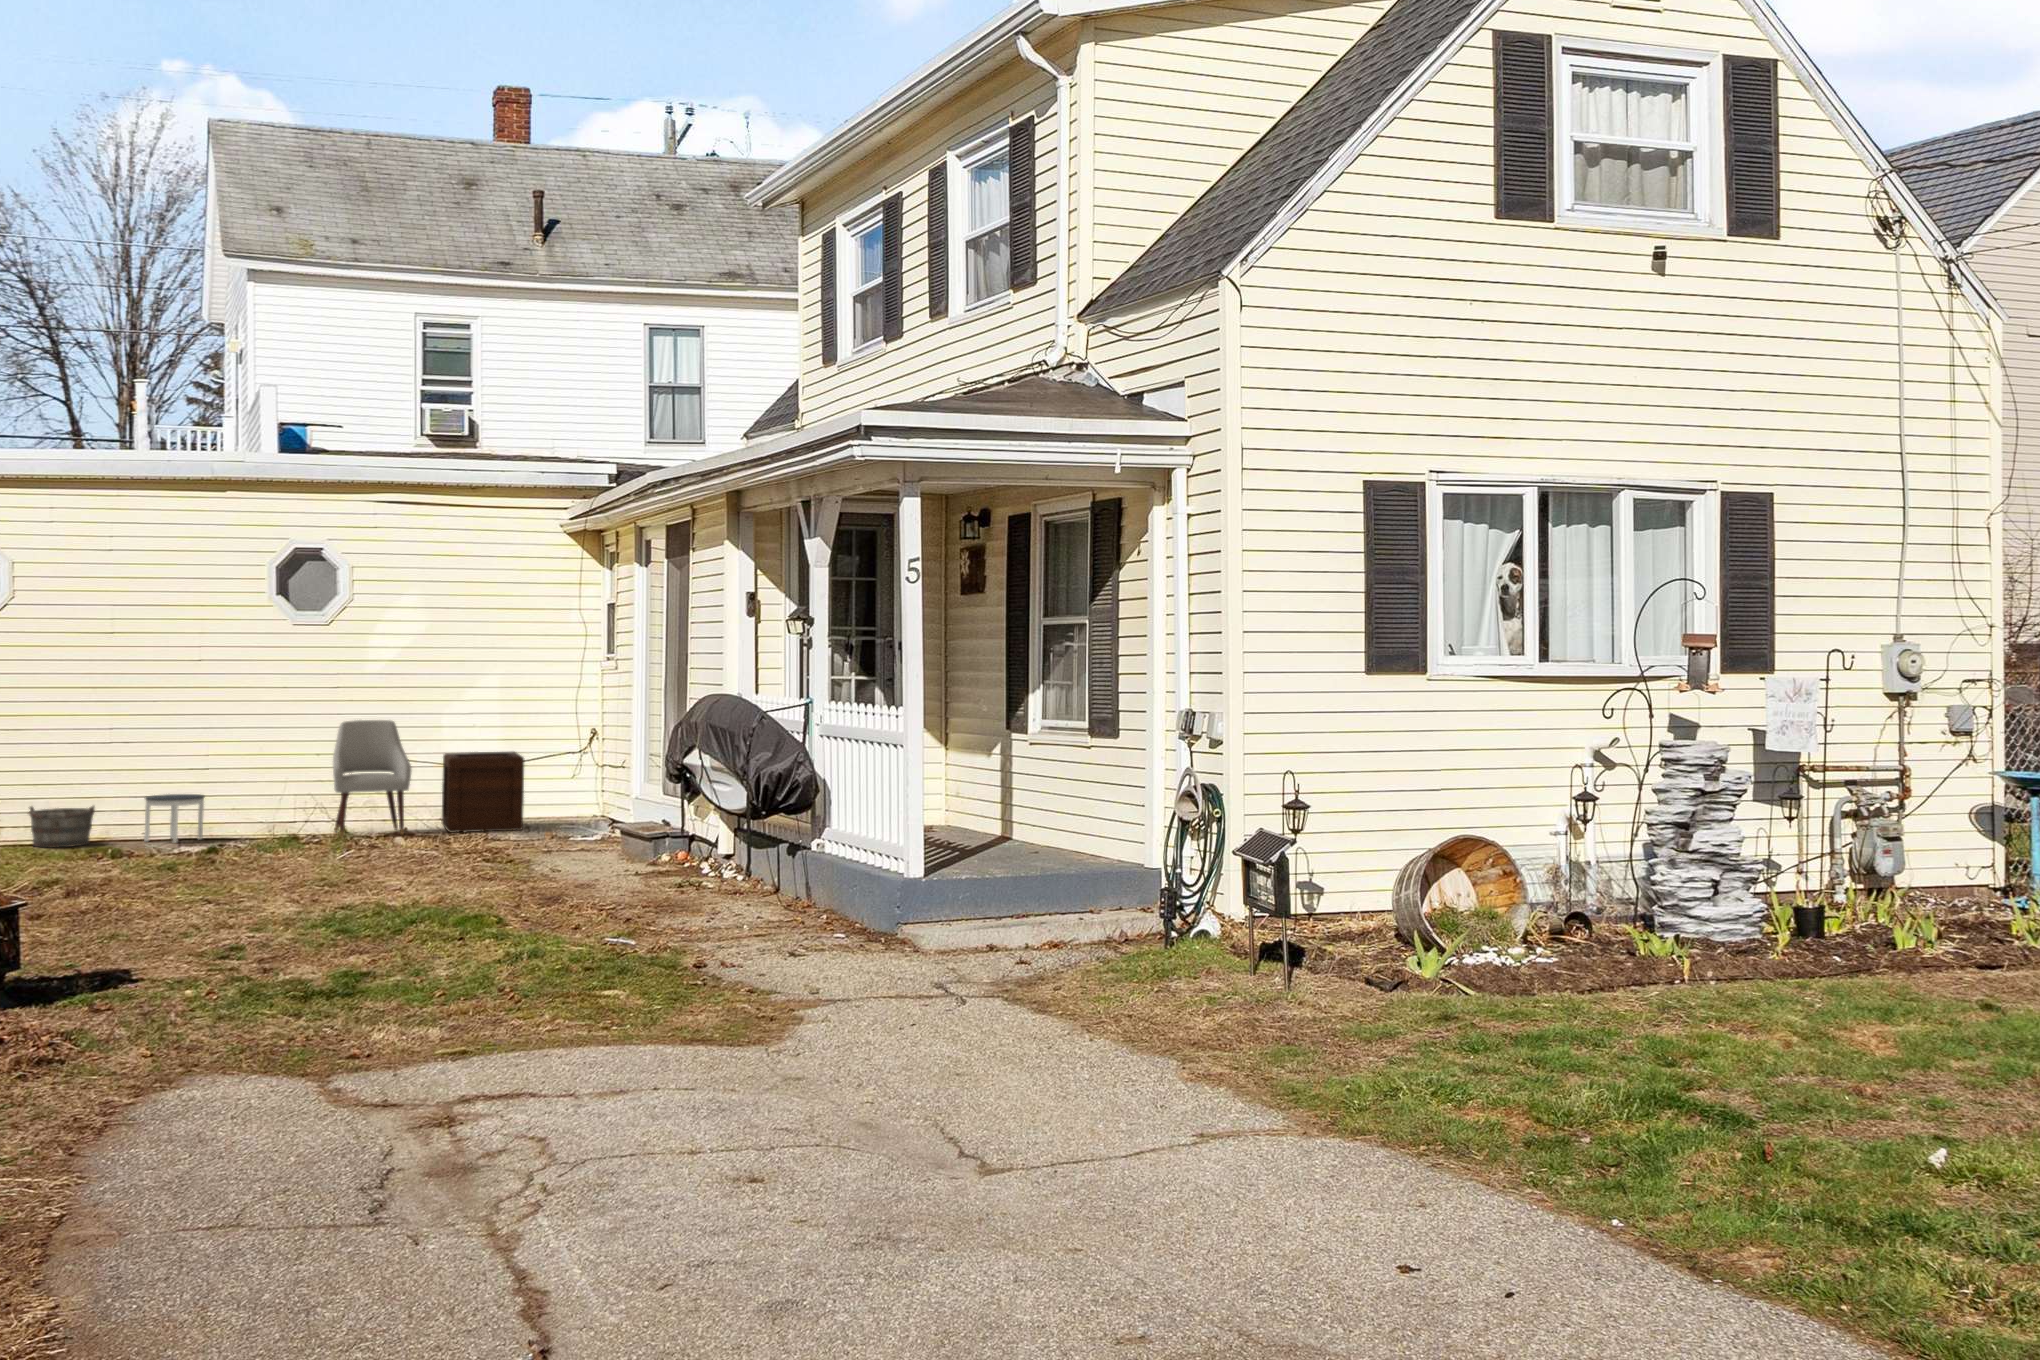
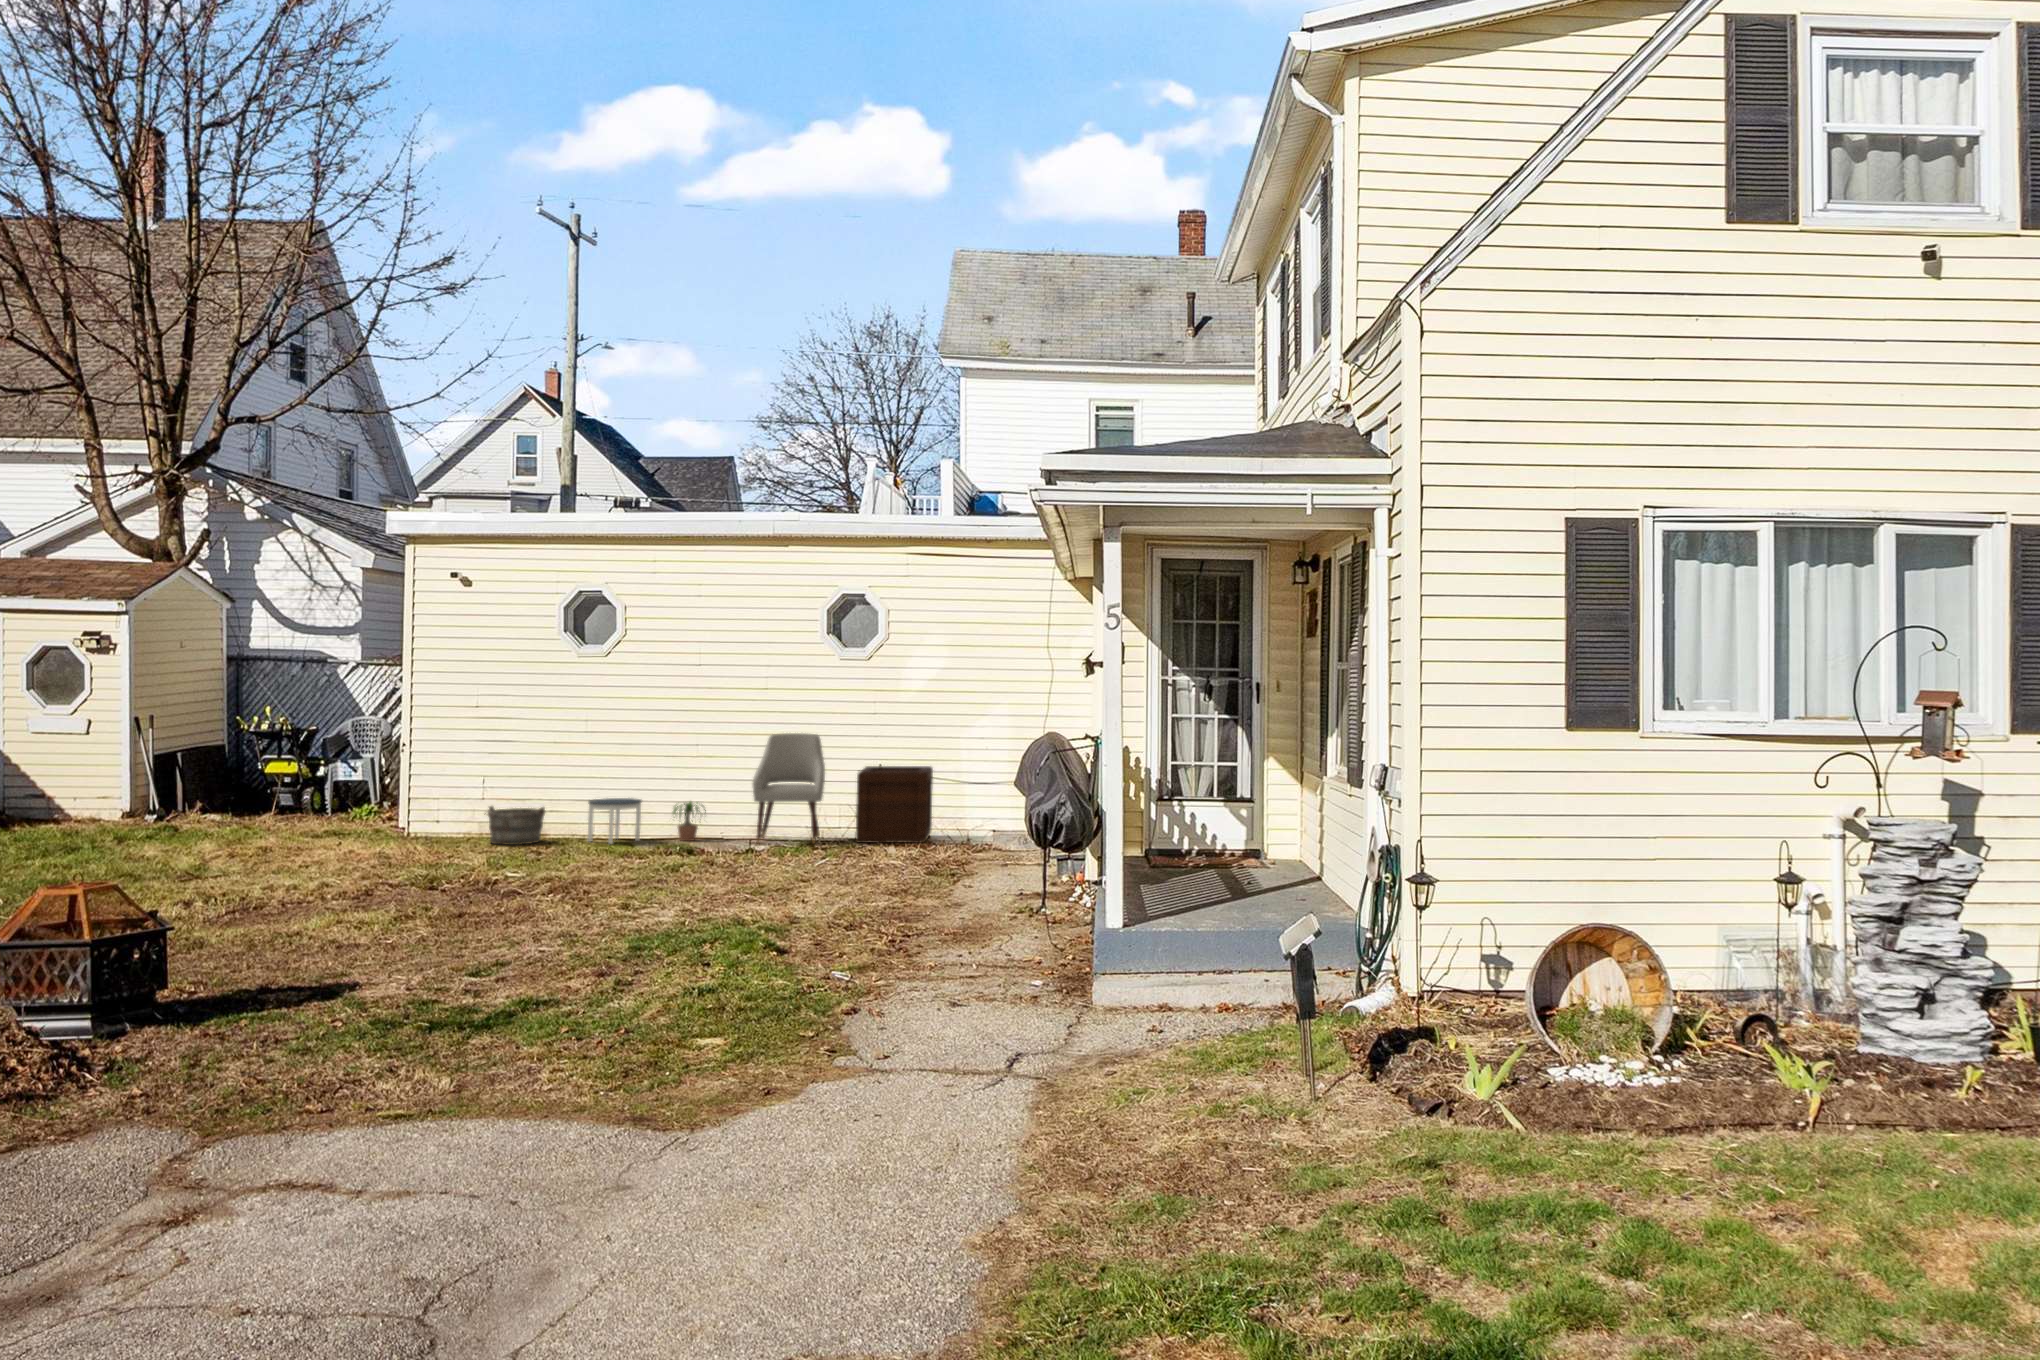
potted plant: none [233,794,285,837] -> present [673,801,706,841]

